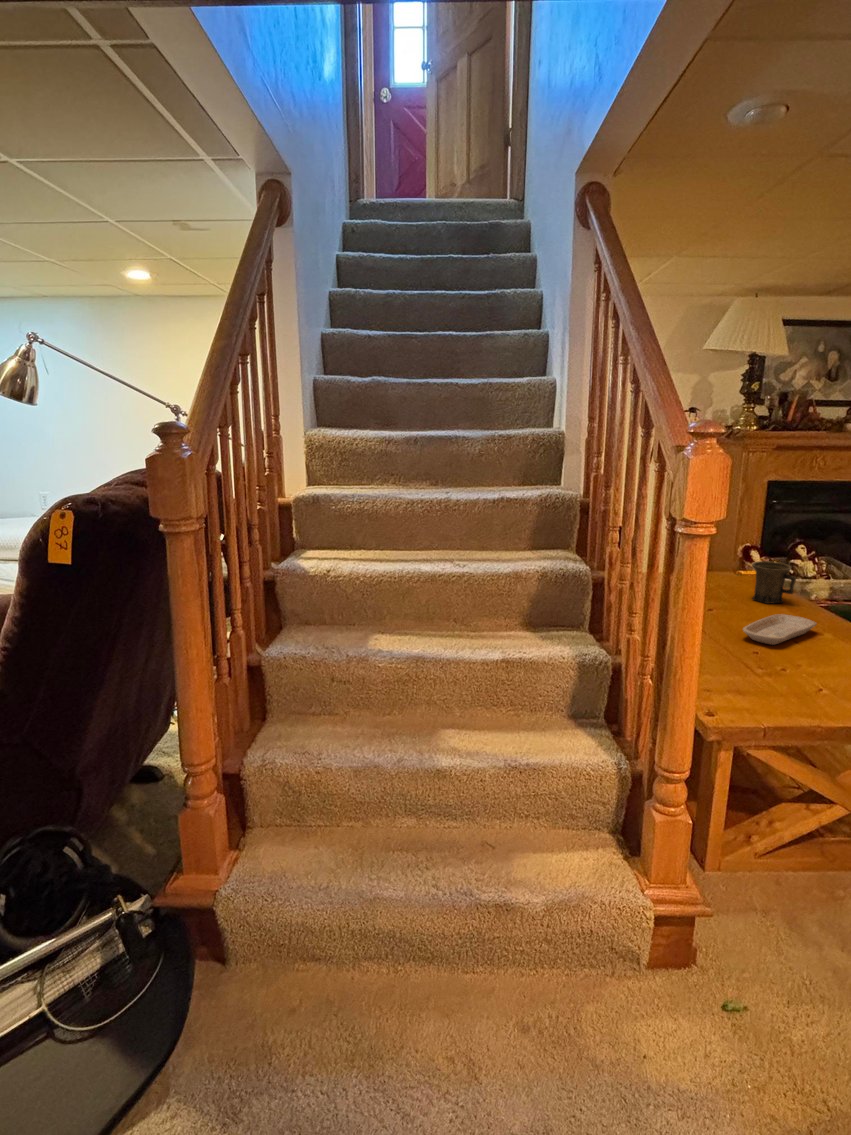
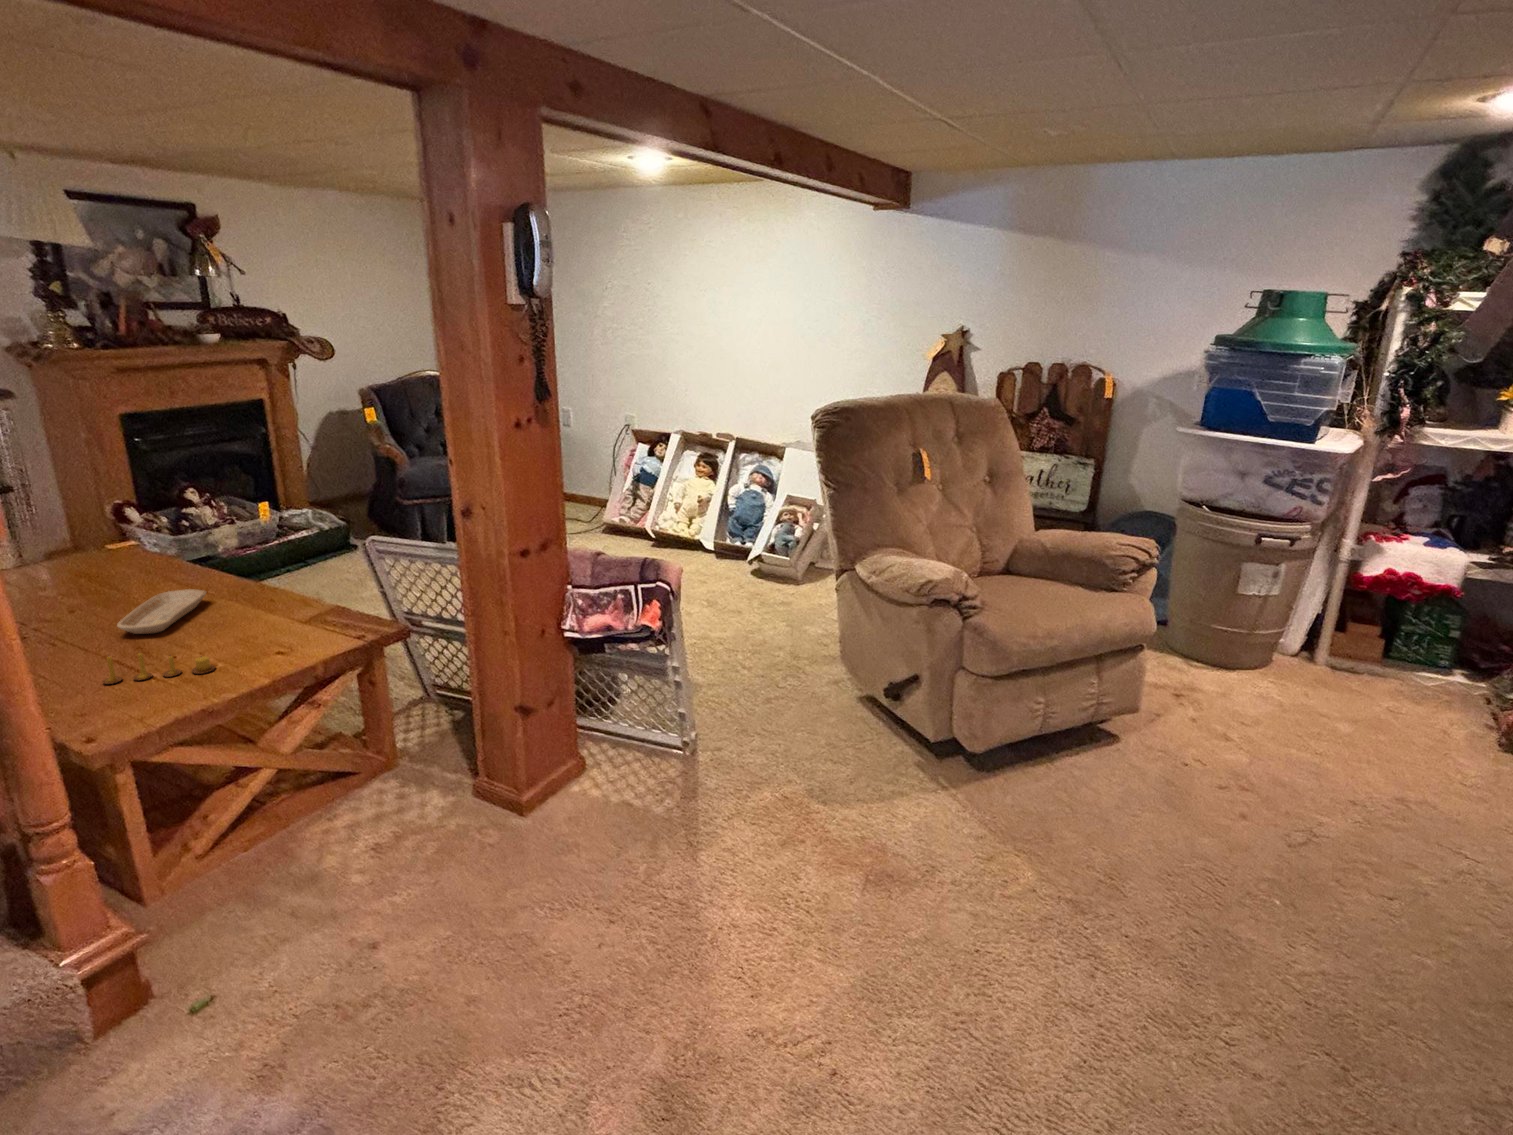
mug: present [752,561,796,603] -> none [113,529,177,582]
candle: none [725,649,820,693] -> present [102,653,215,684]

